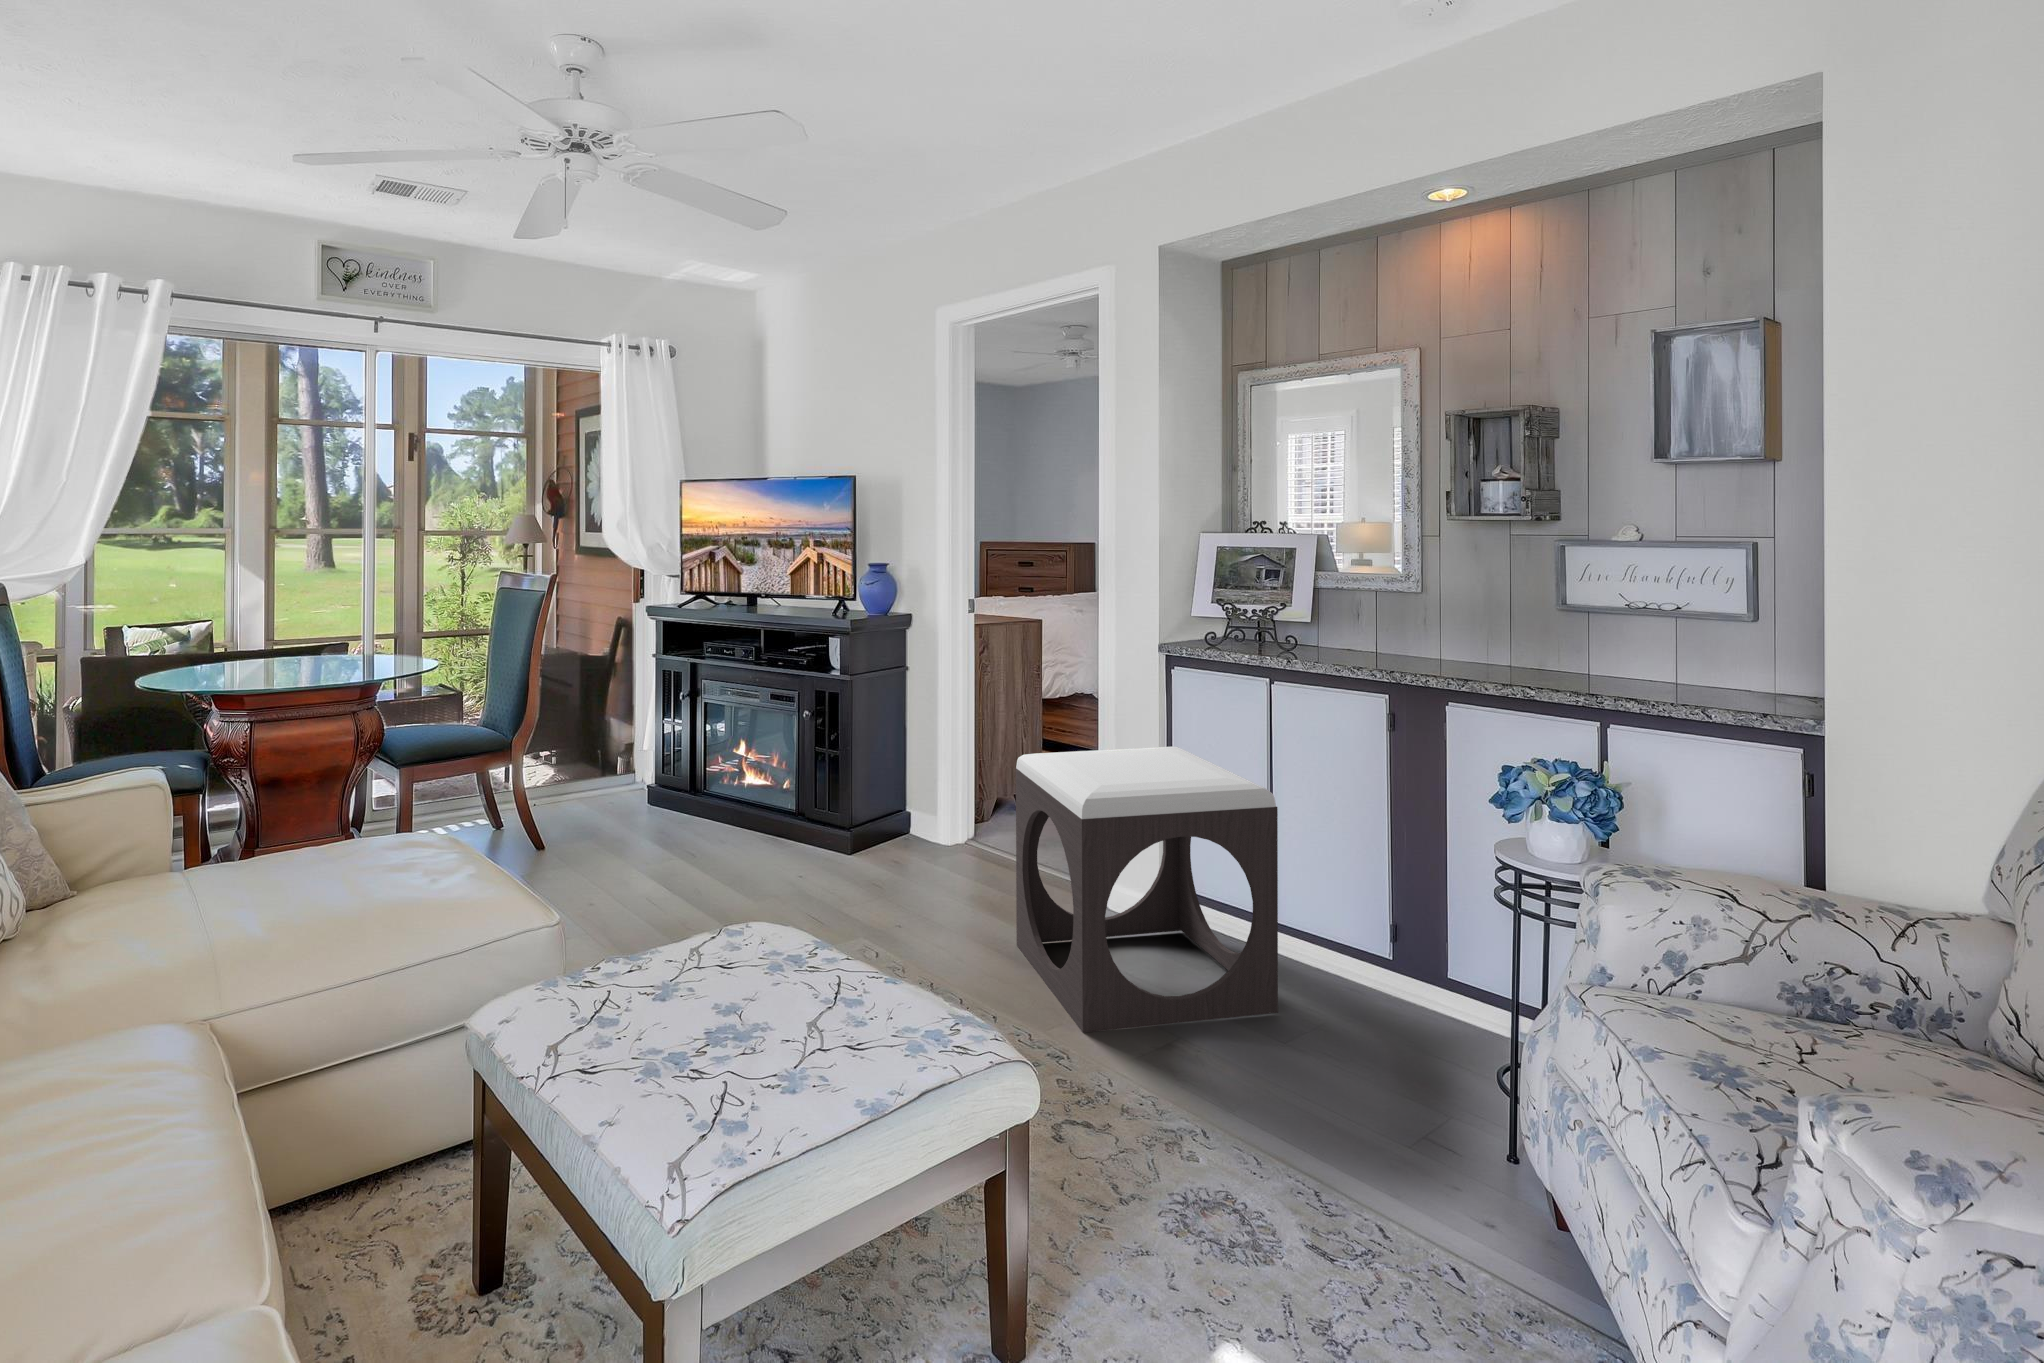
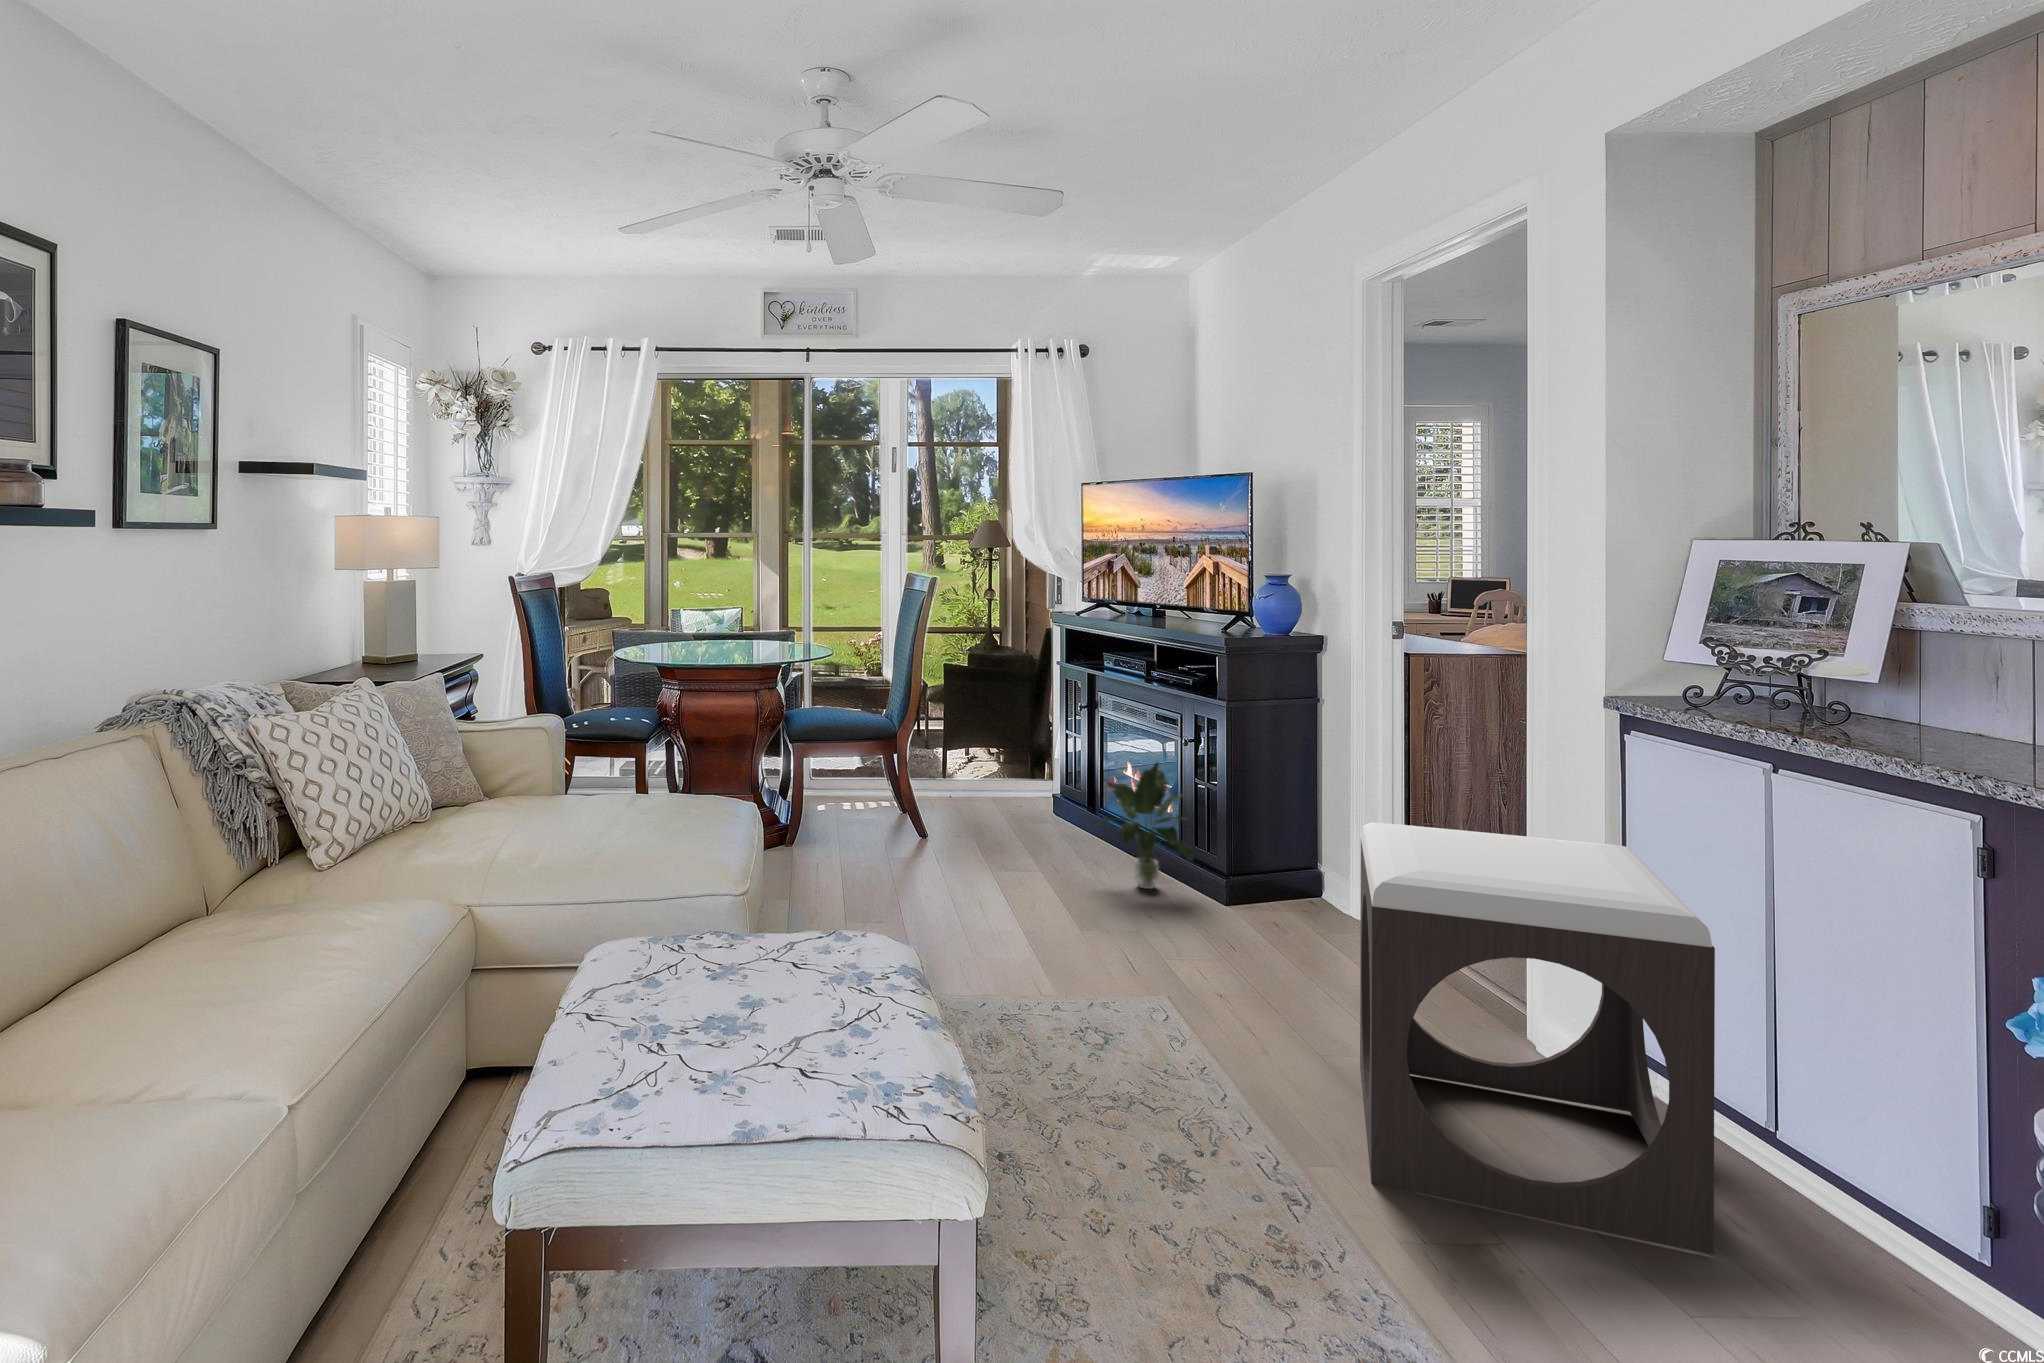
potted plant: none [732,727,818,838] -> present [1099,762,1193,889]

